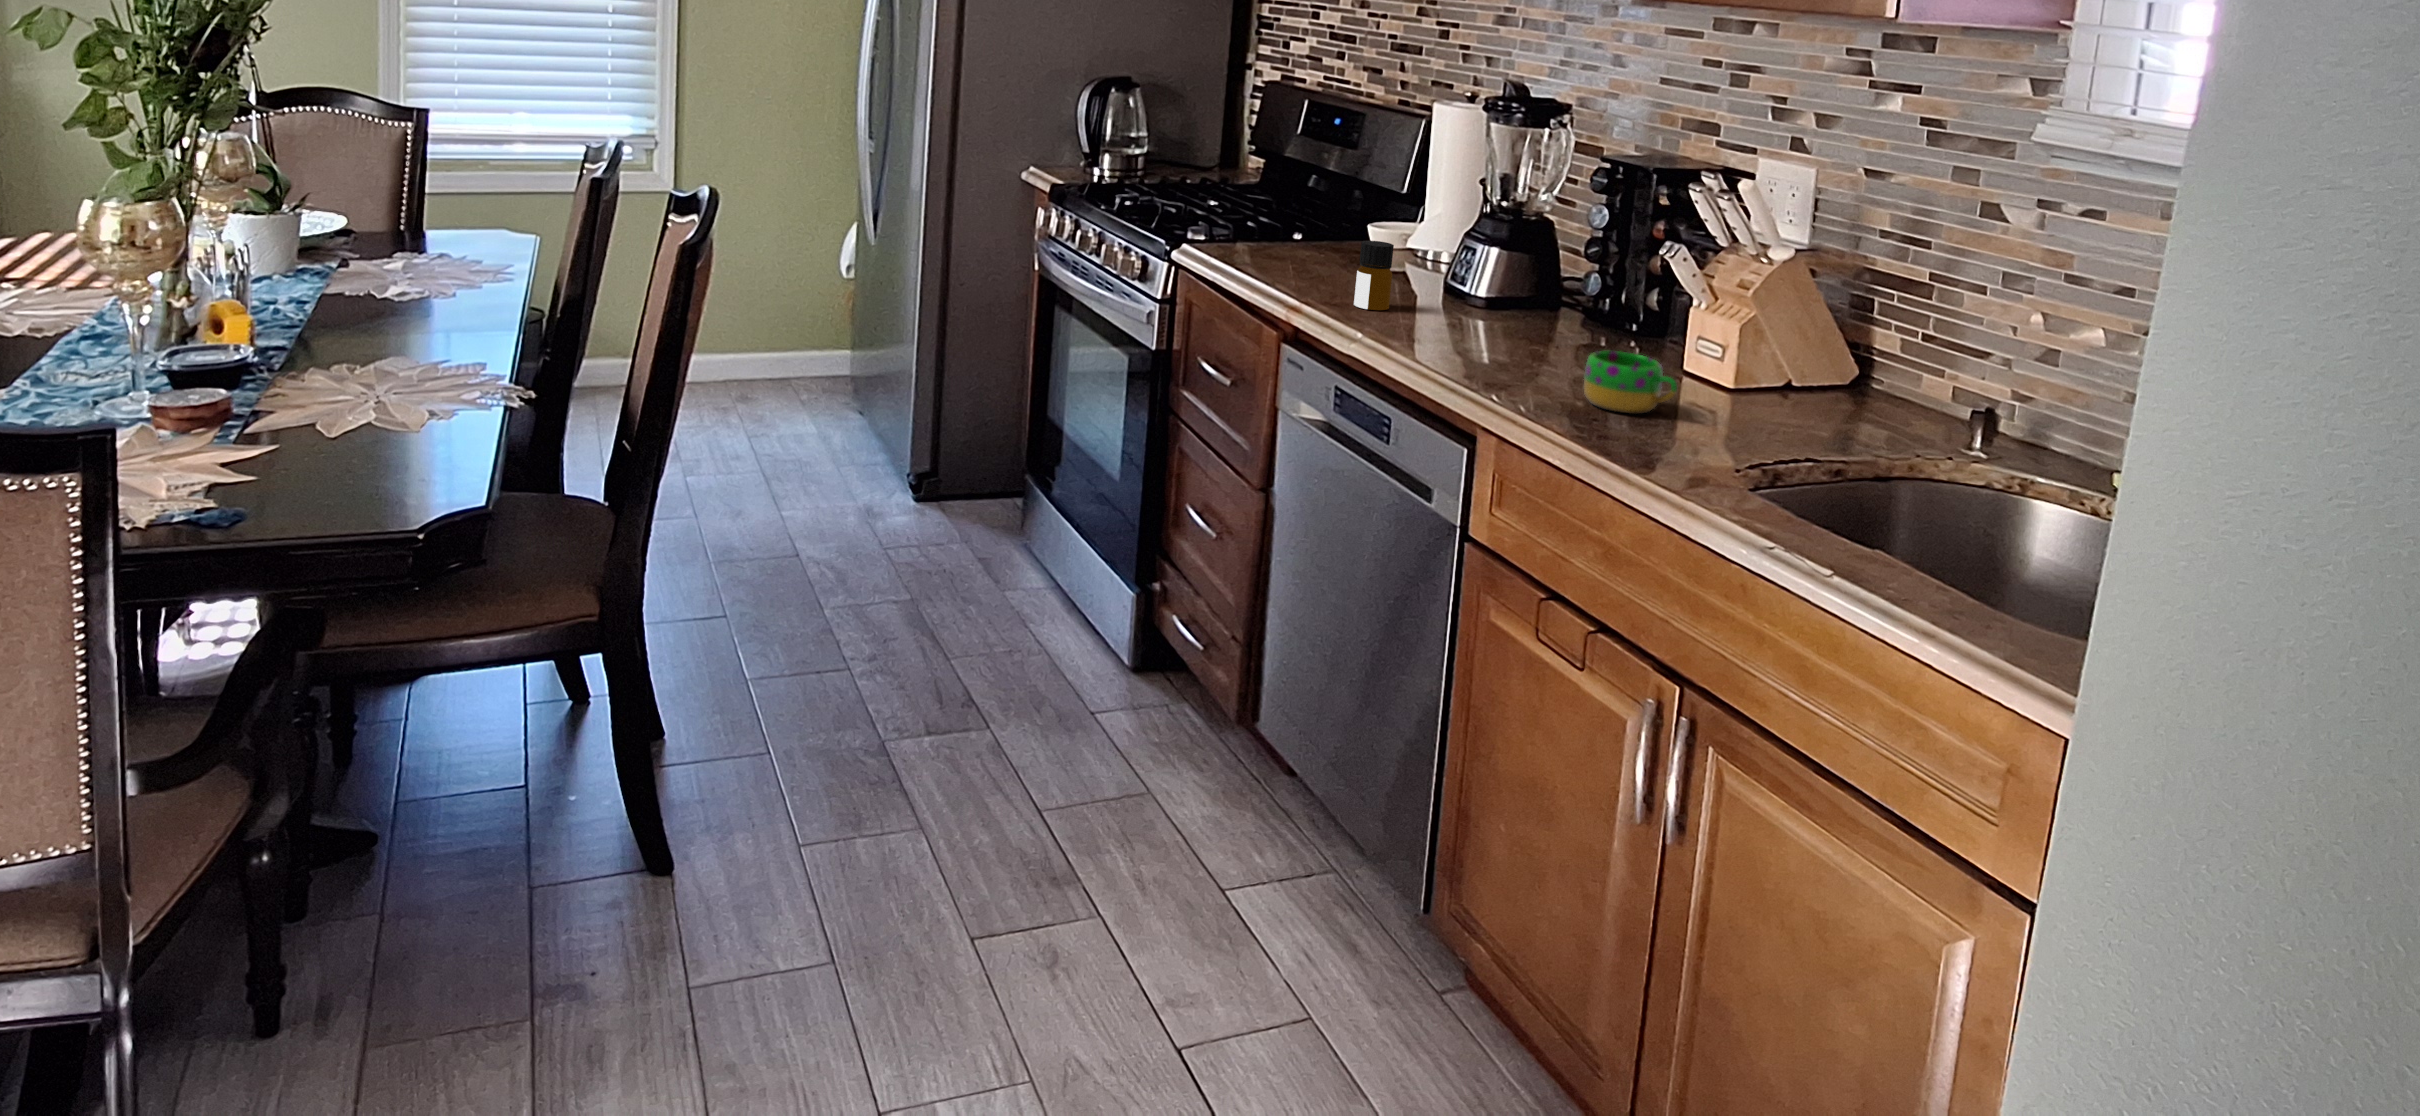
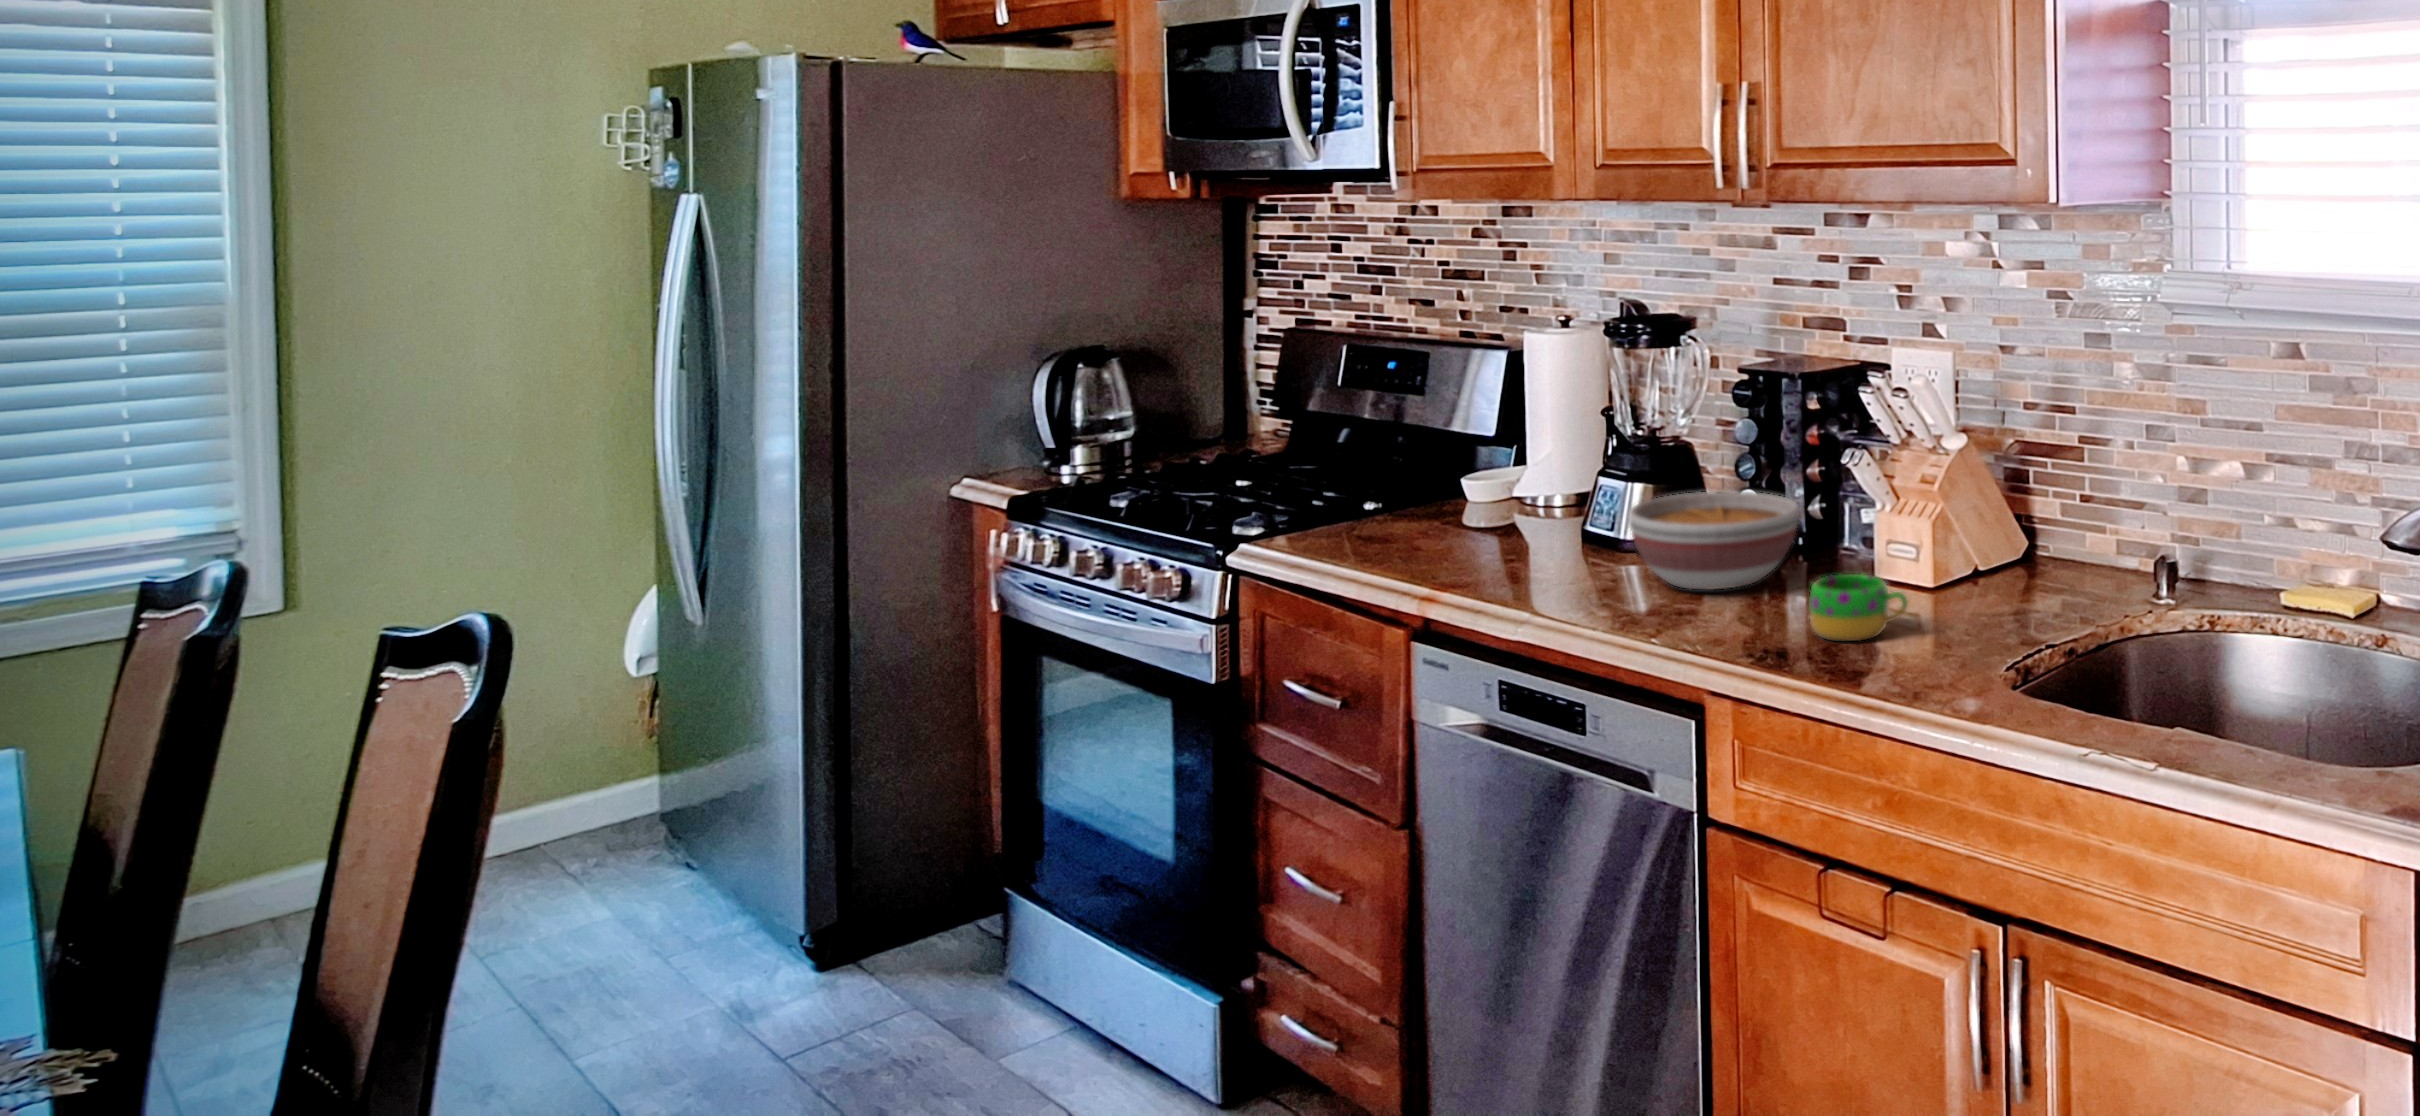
bottle: present [1354,241,1394,310] -> none [1500,500,1542,581]
bowl: none [1459,260,1620,350] -> present [1629,491,1800,589]

